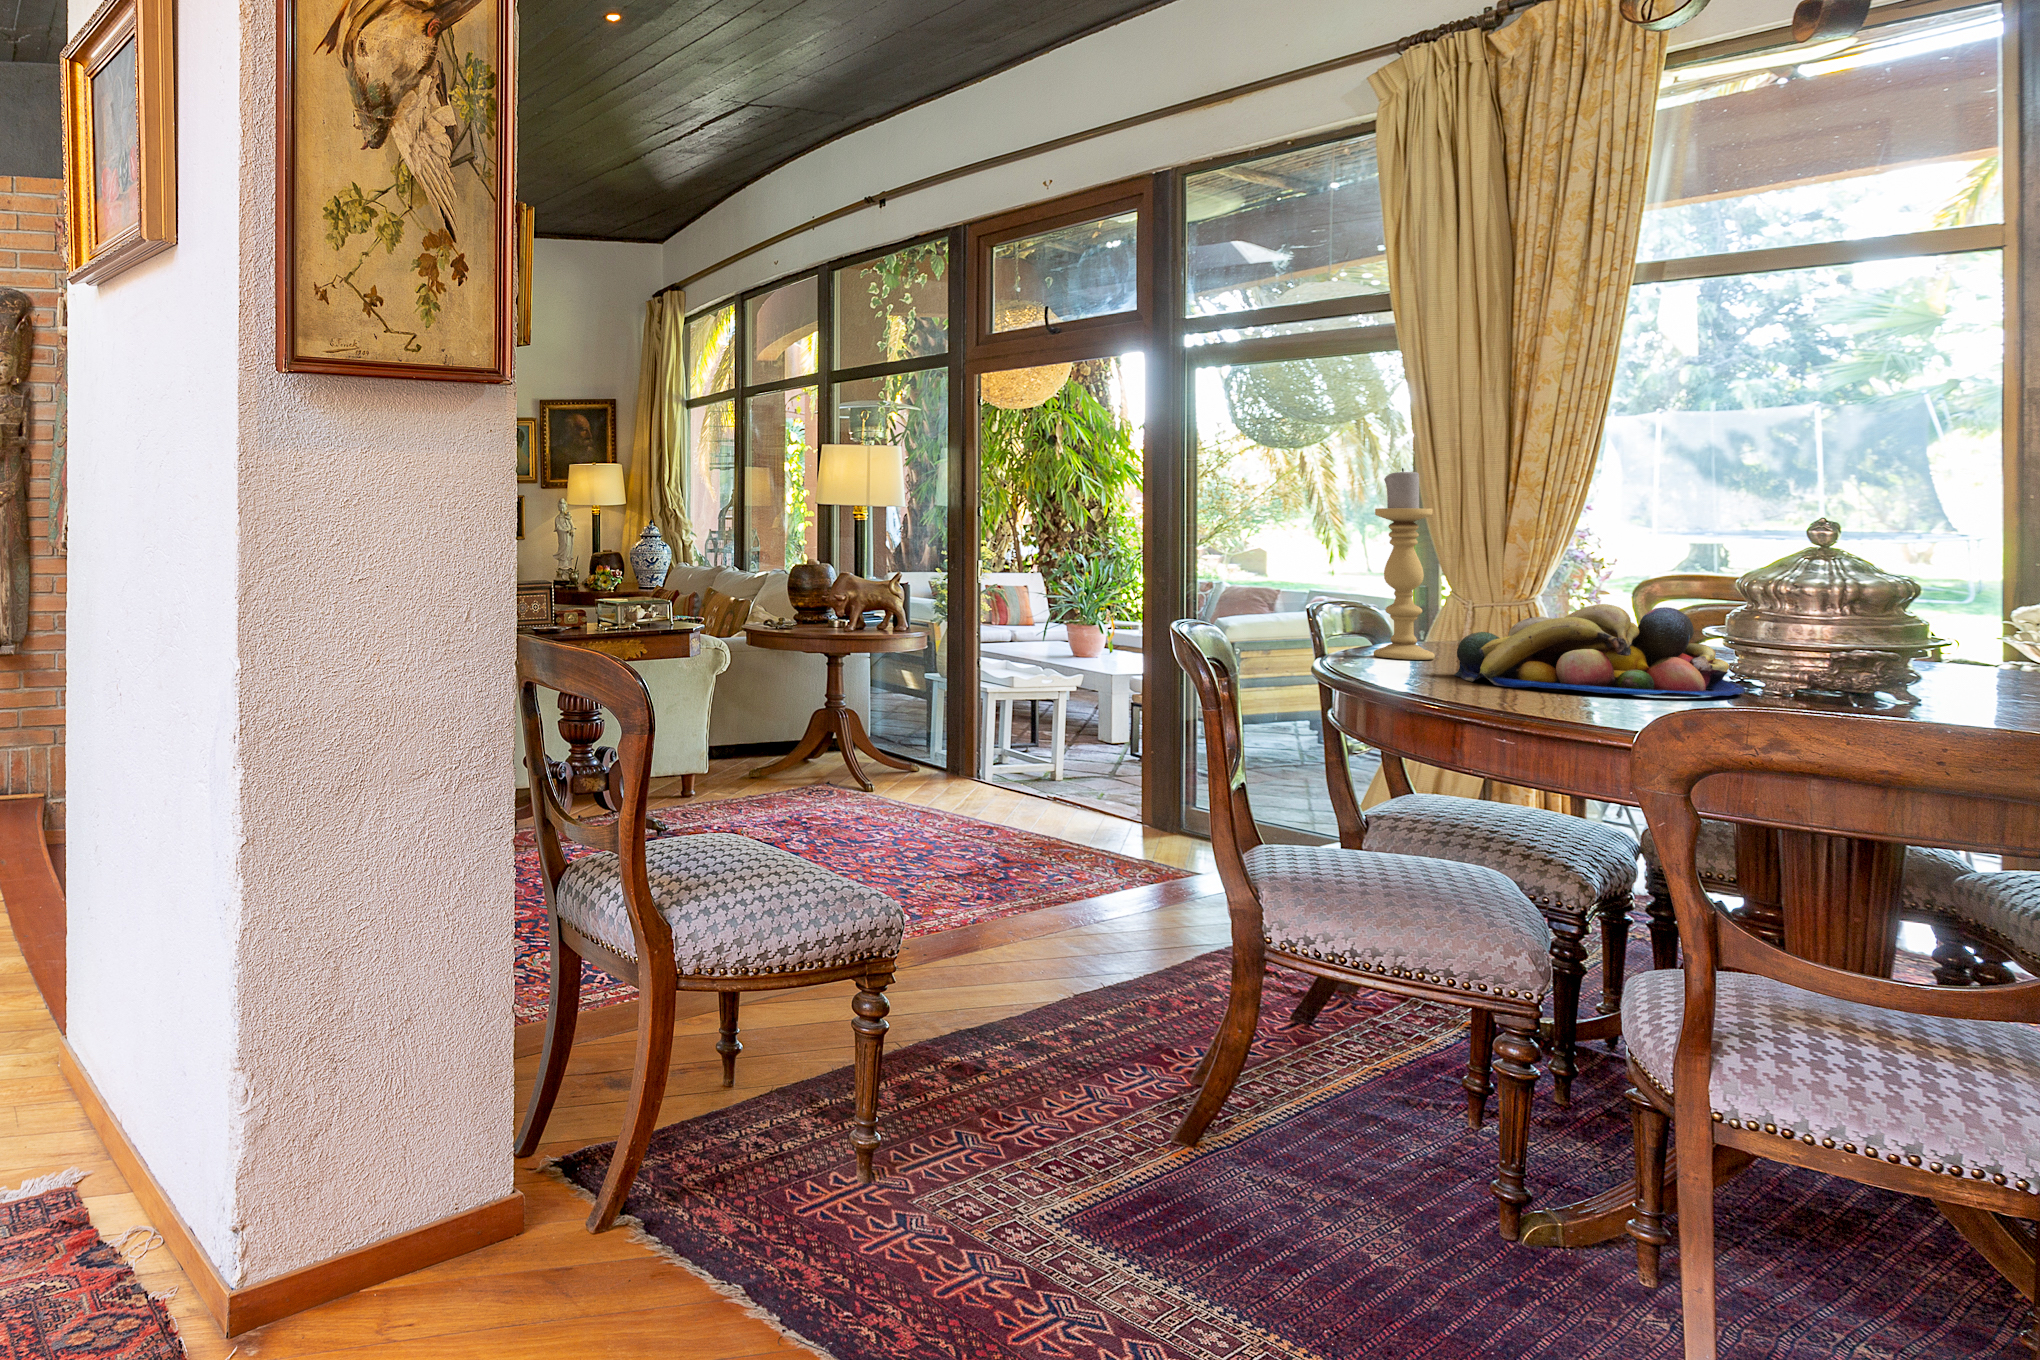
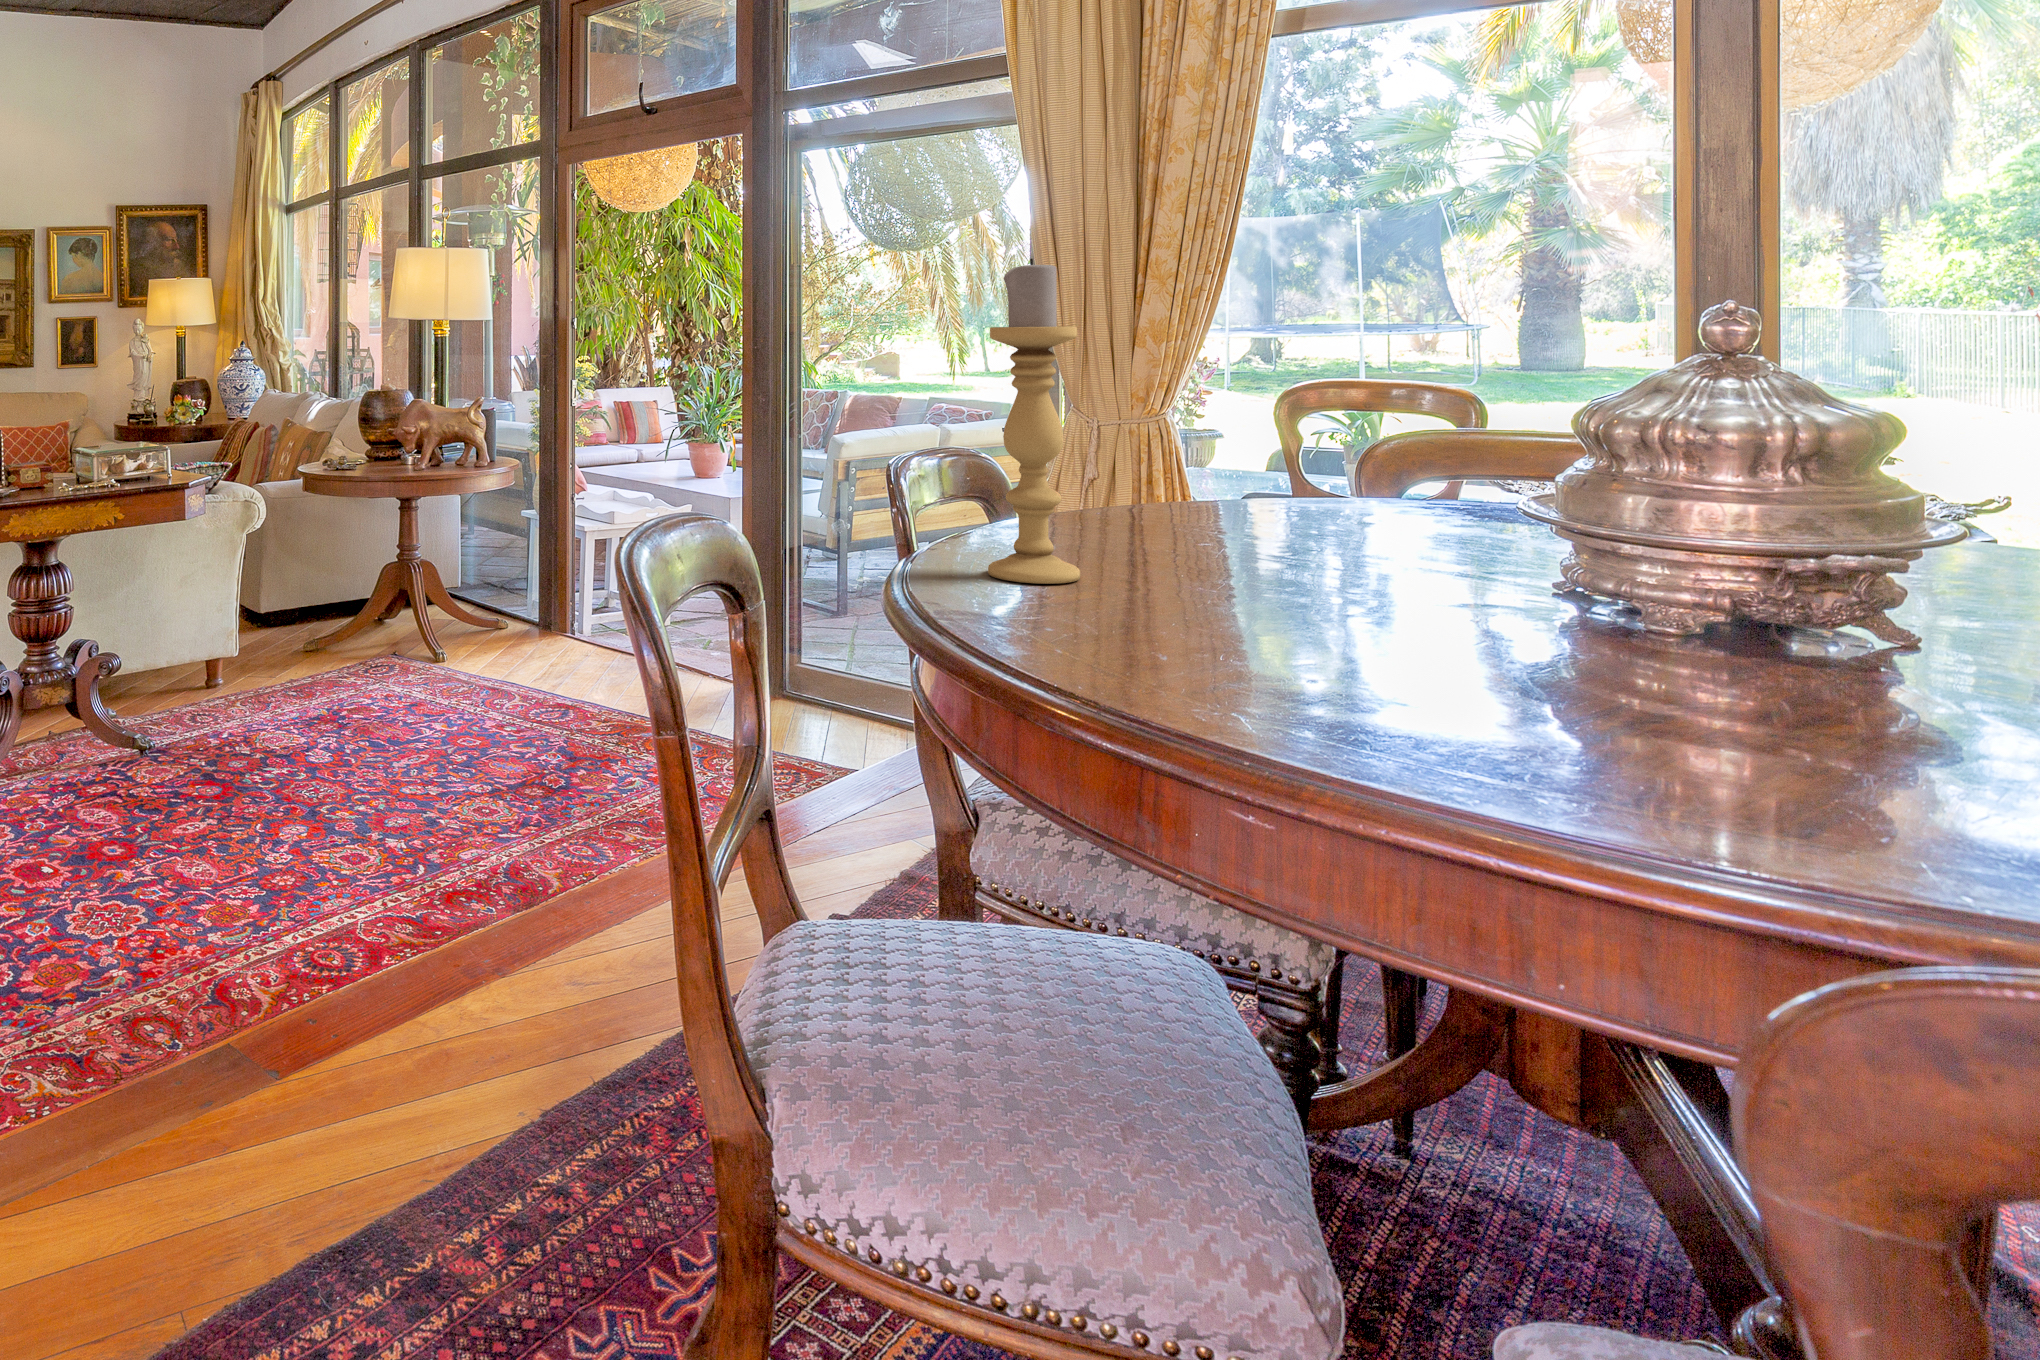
fruit bowl: present [1454,604,1745,696] -> none [1120,509,1645,717]

